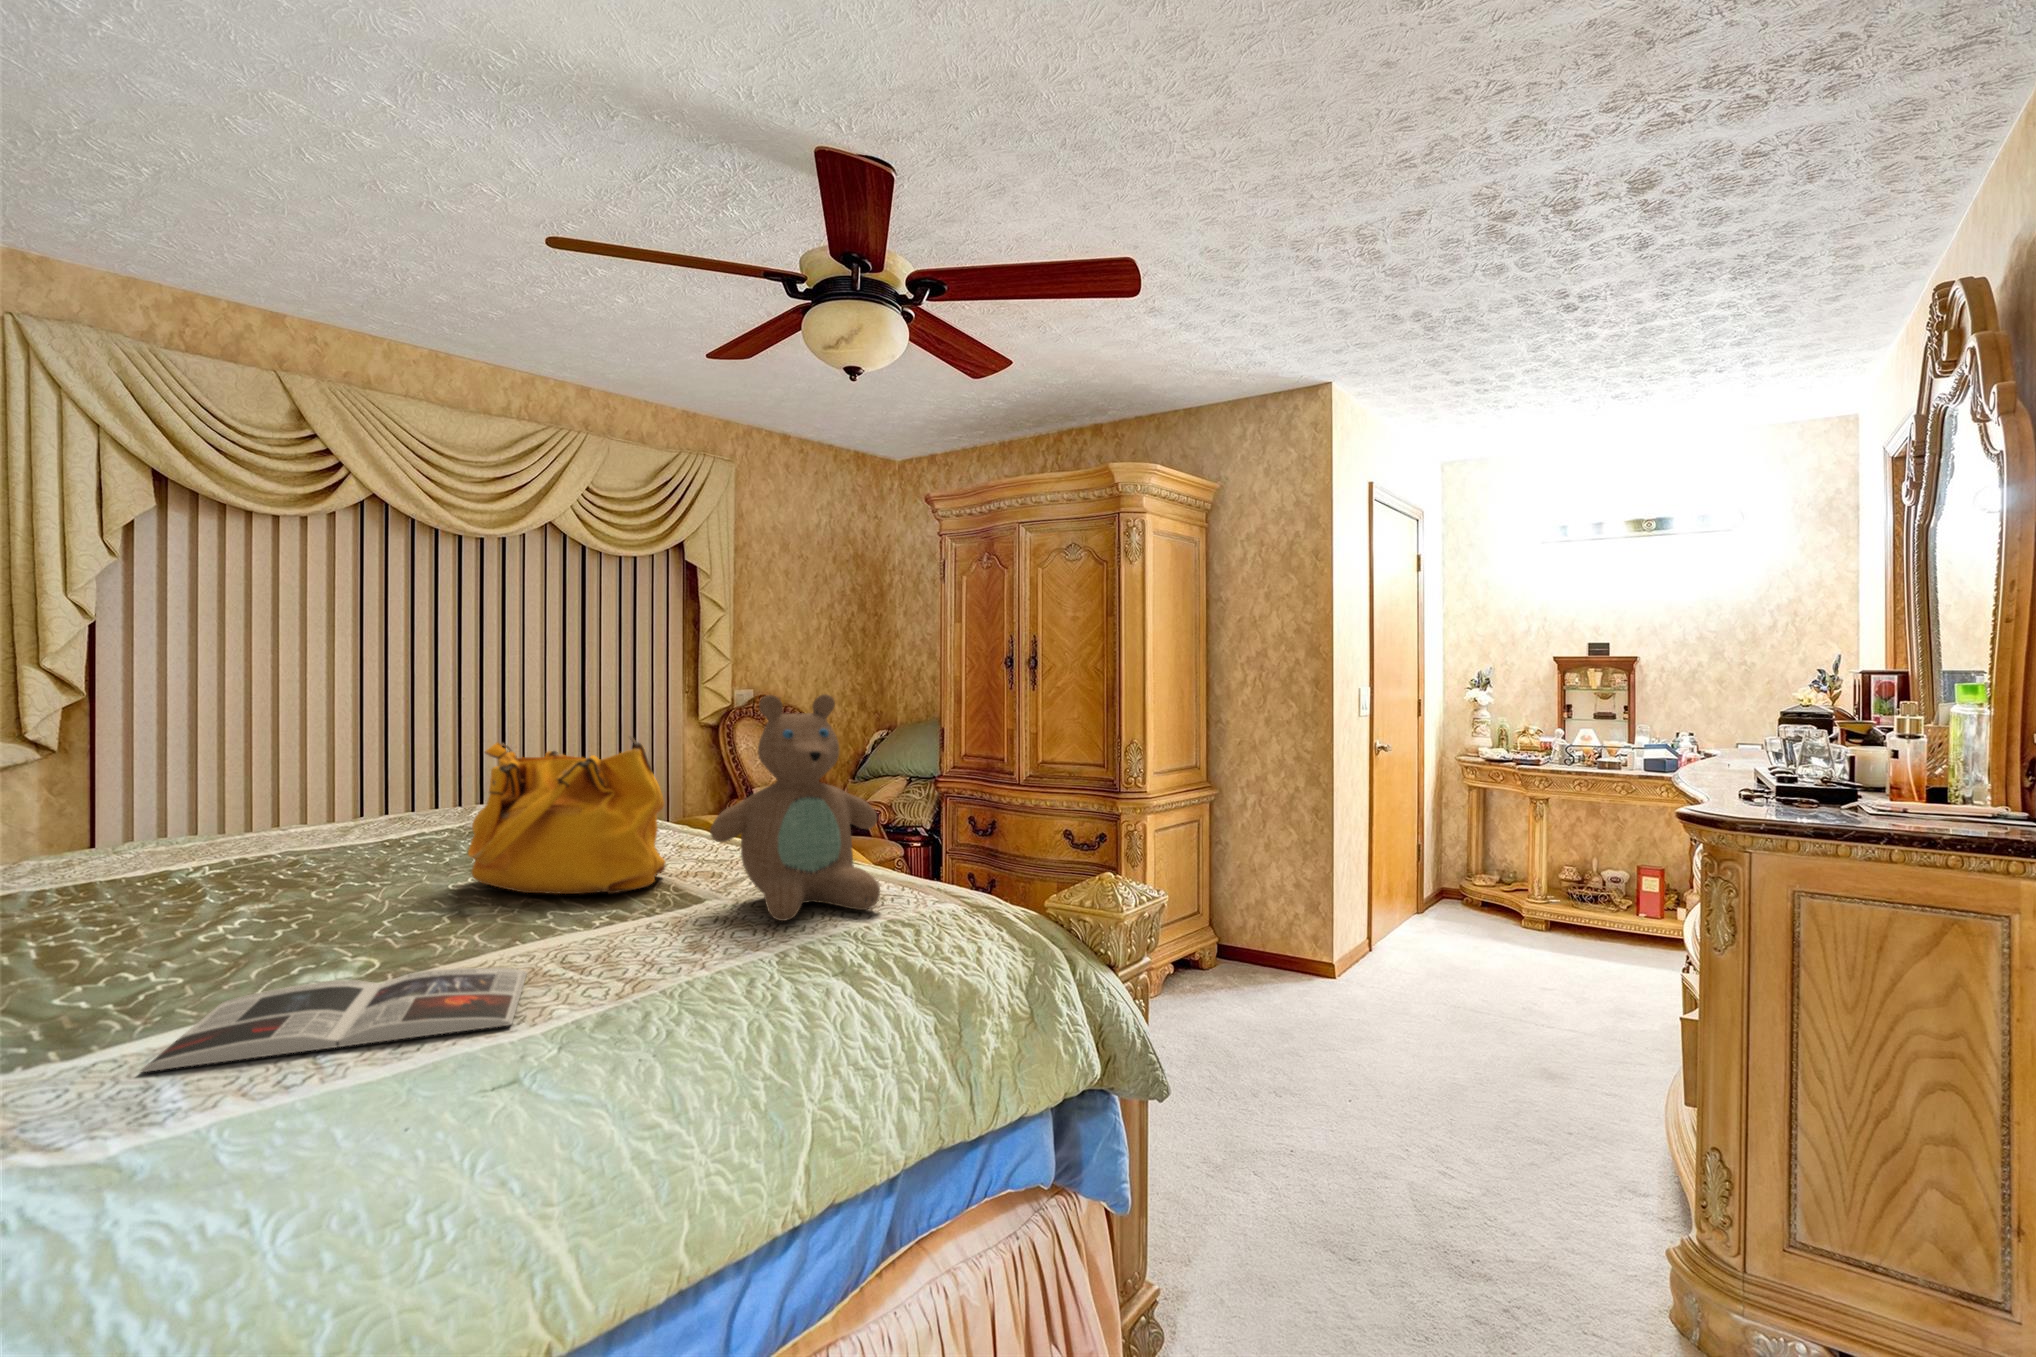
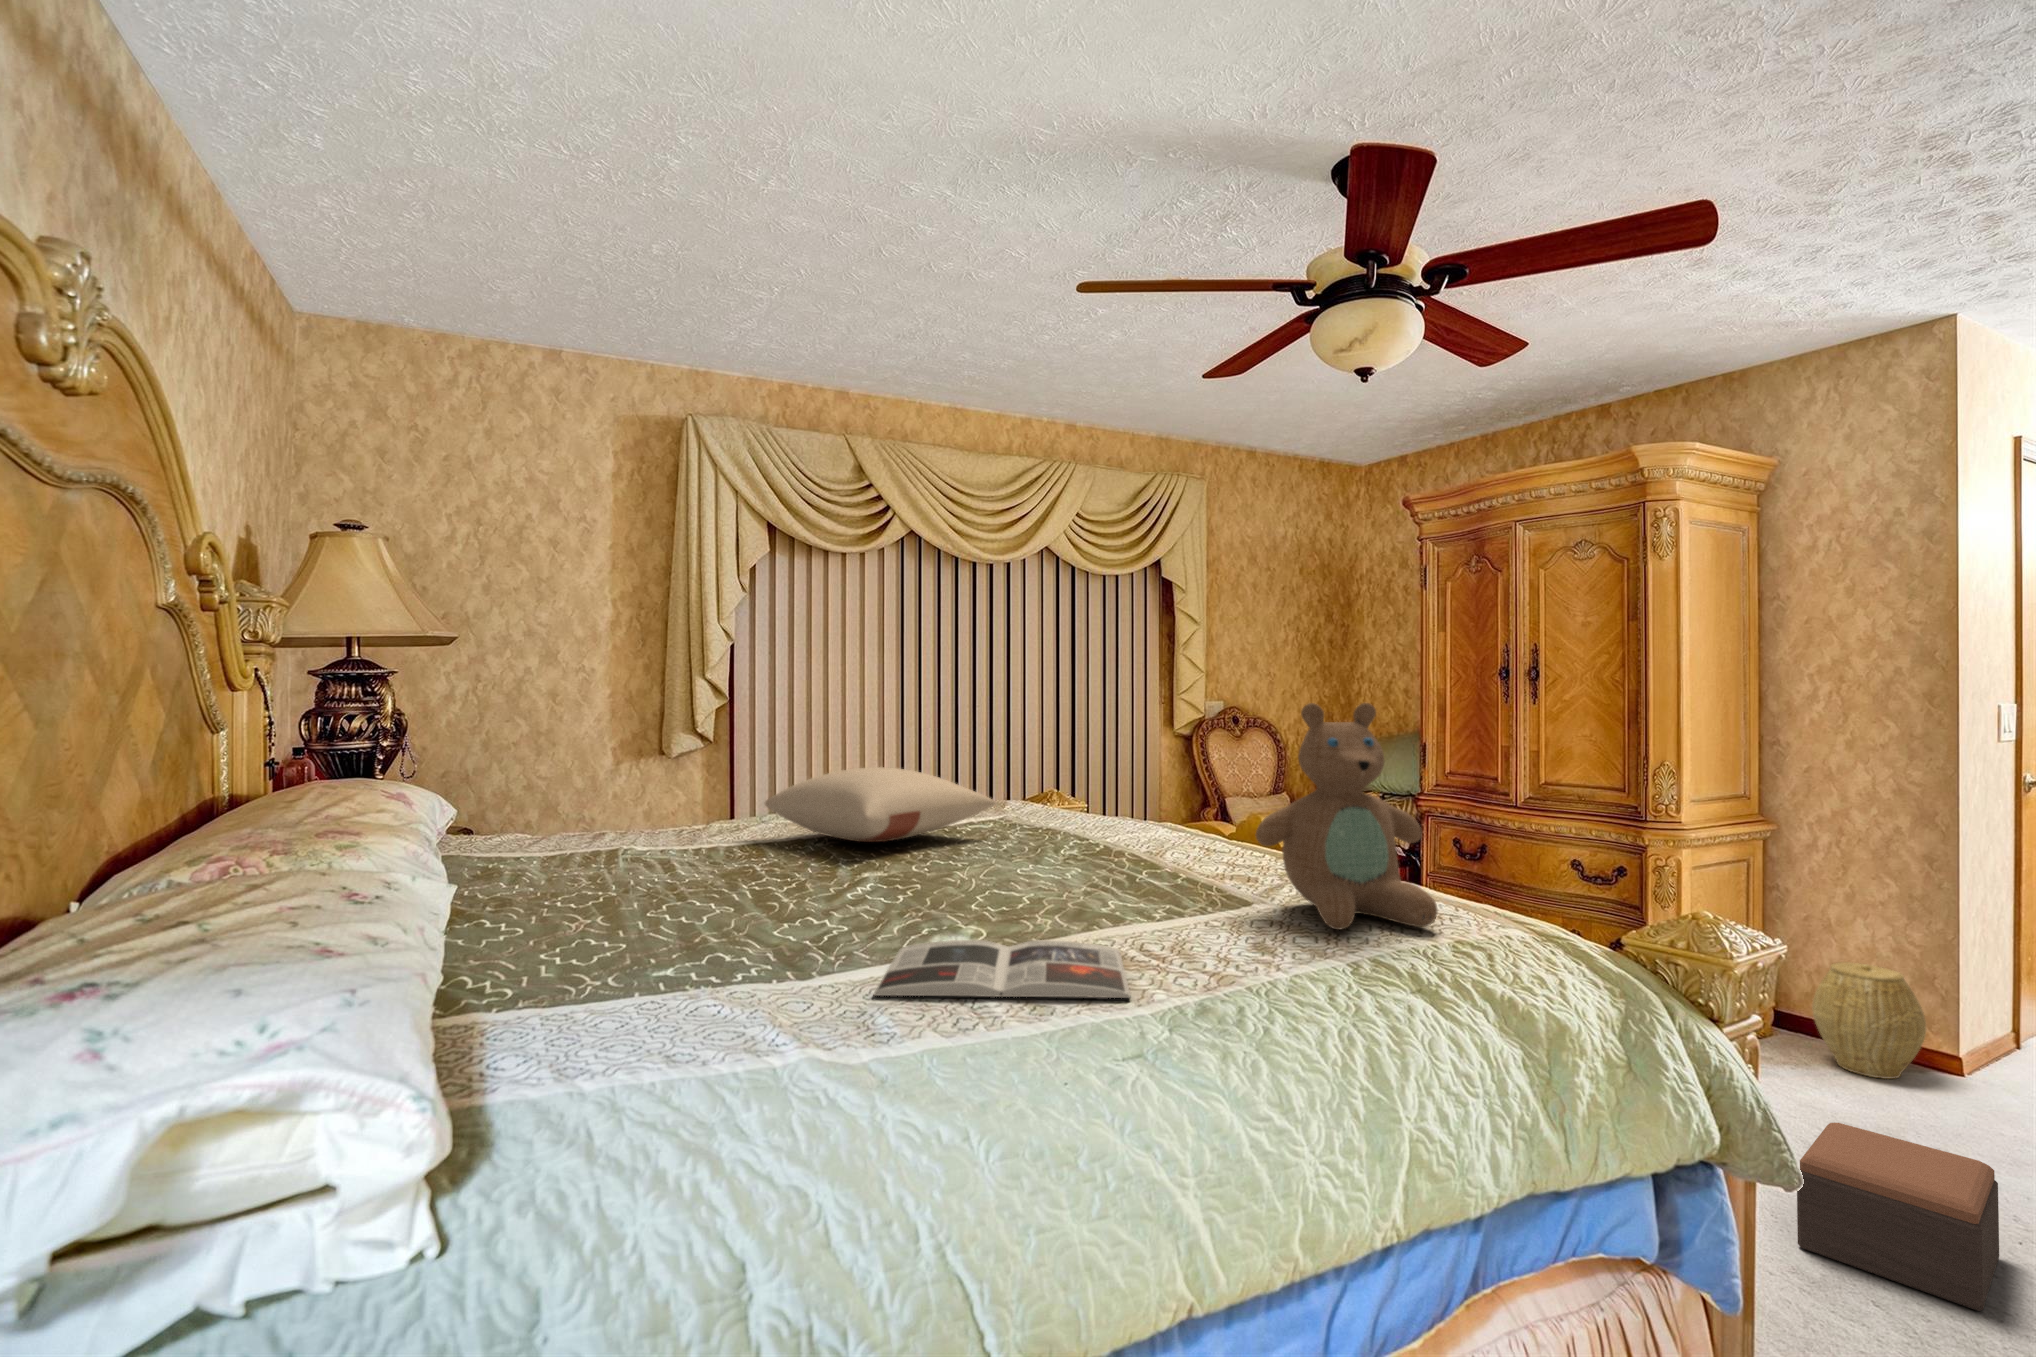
handbag: present [468,736,666,894] -> none [1036,740,1201,887]
pillow: none [81,777,439,870] -> present [765,767,996,842]
woven basket: none [1227,899,1296,987] -> present [1812,962,1926,1079]
footstool: none [1195,1029,1320,1158] -> present [1797,1123,1999,1311]

